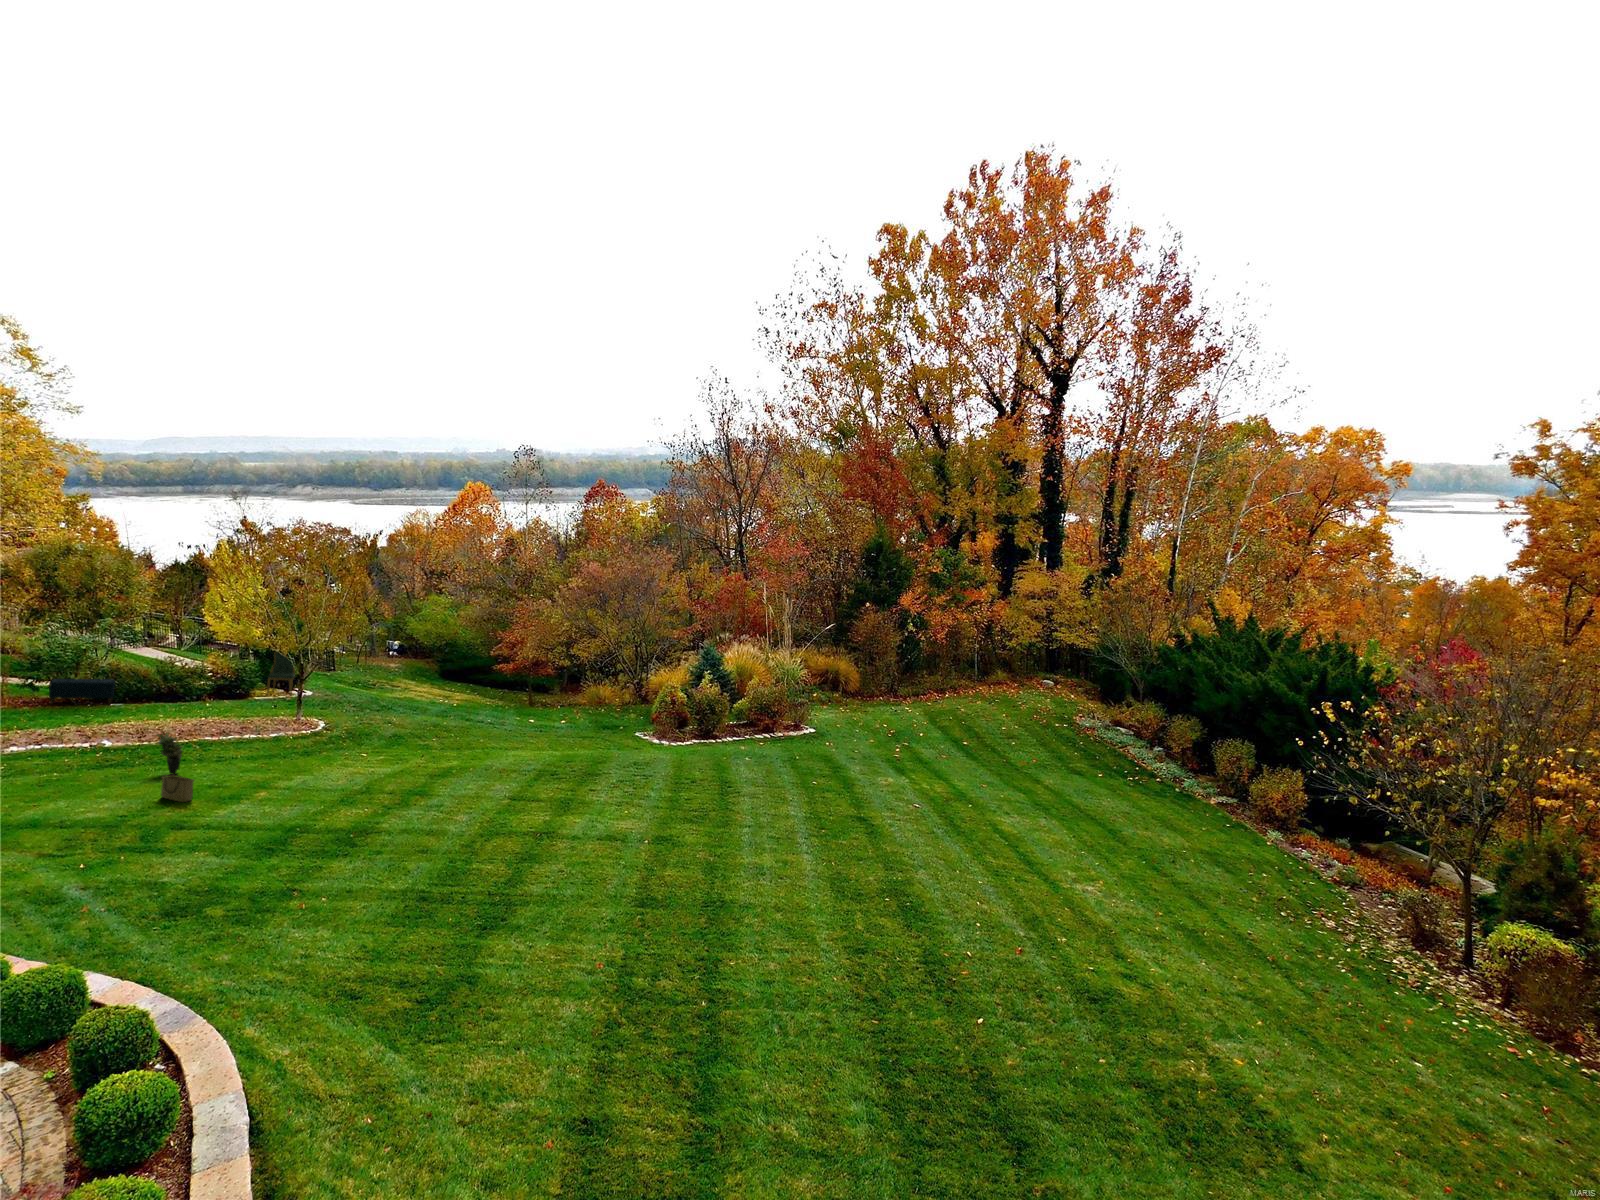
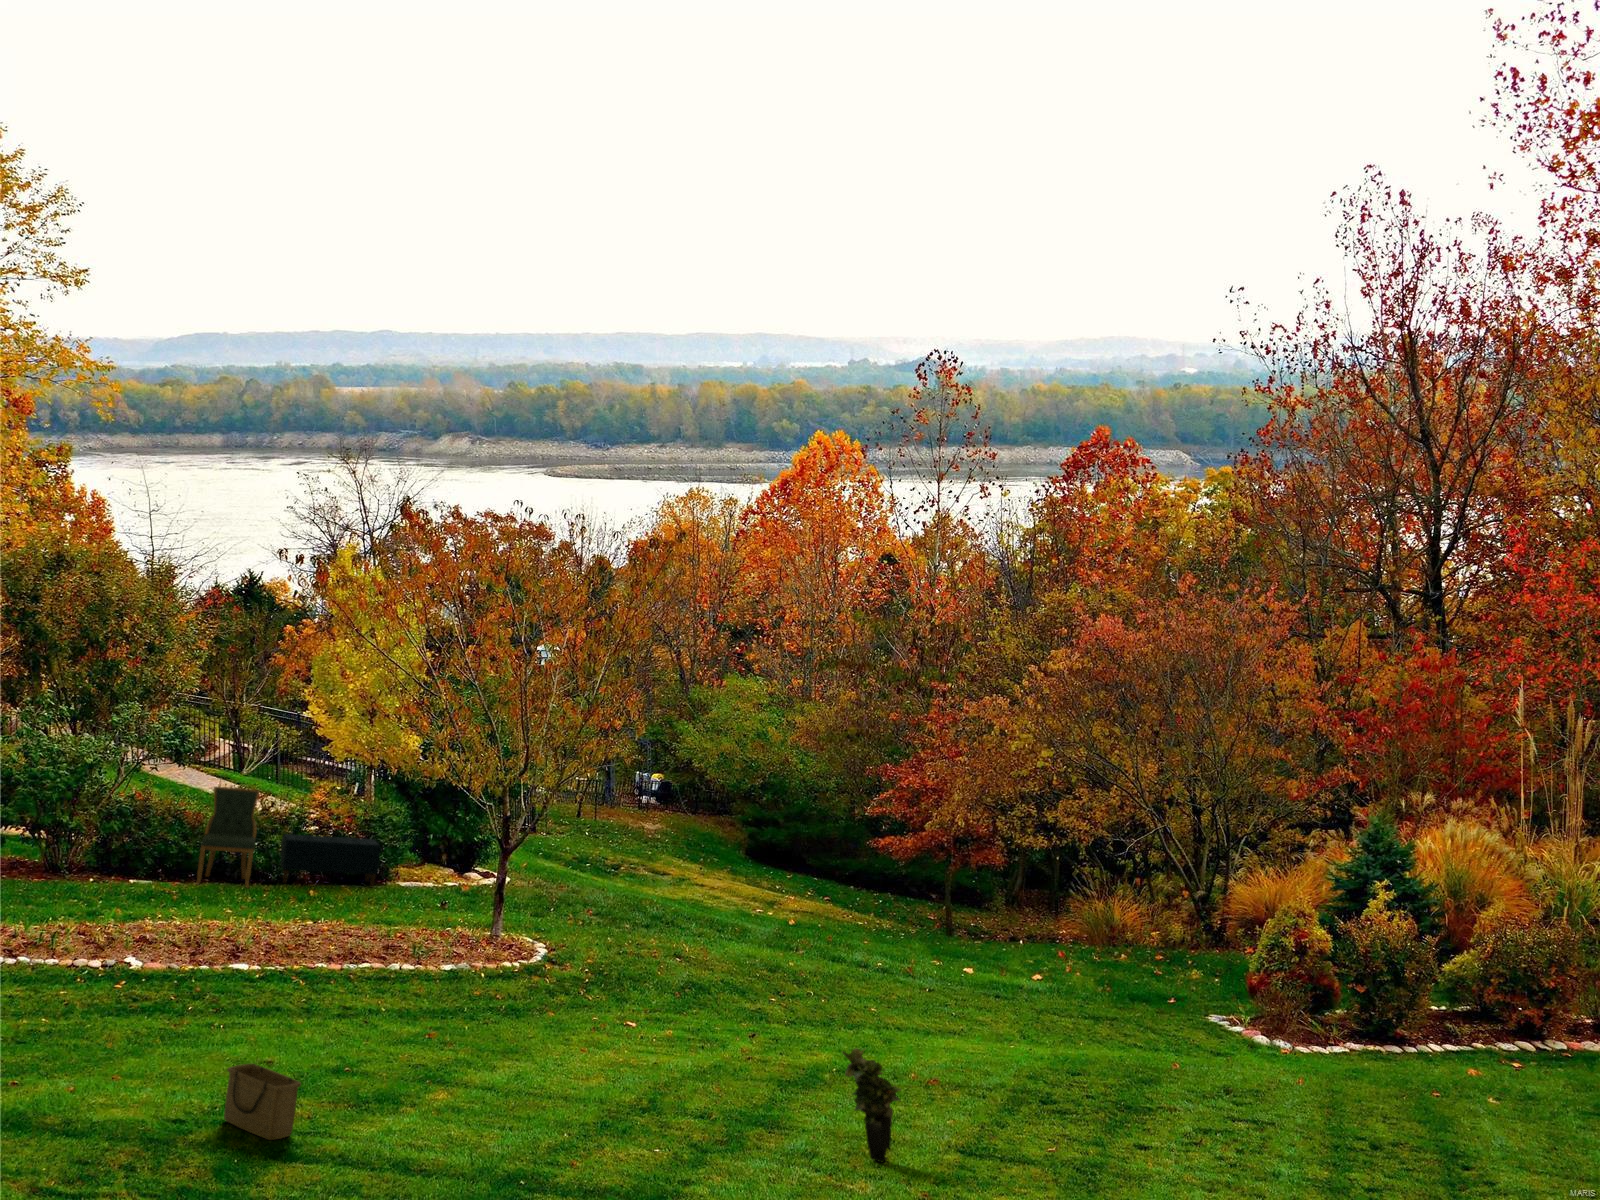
chair: present [267,652,295,694] -> present [196,787,259,888]
bench: present [49,679,115,705] -> present [280,834,381,888]
potted plant: present [157,733,183,775] -> present [842,1048,901,1162]

